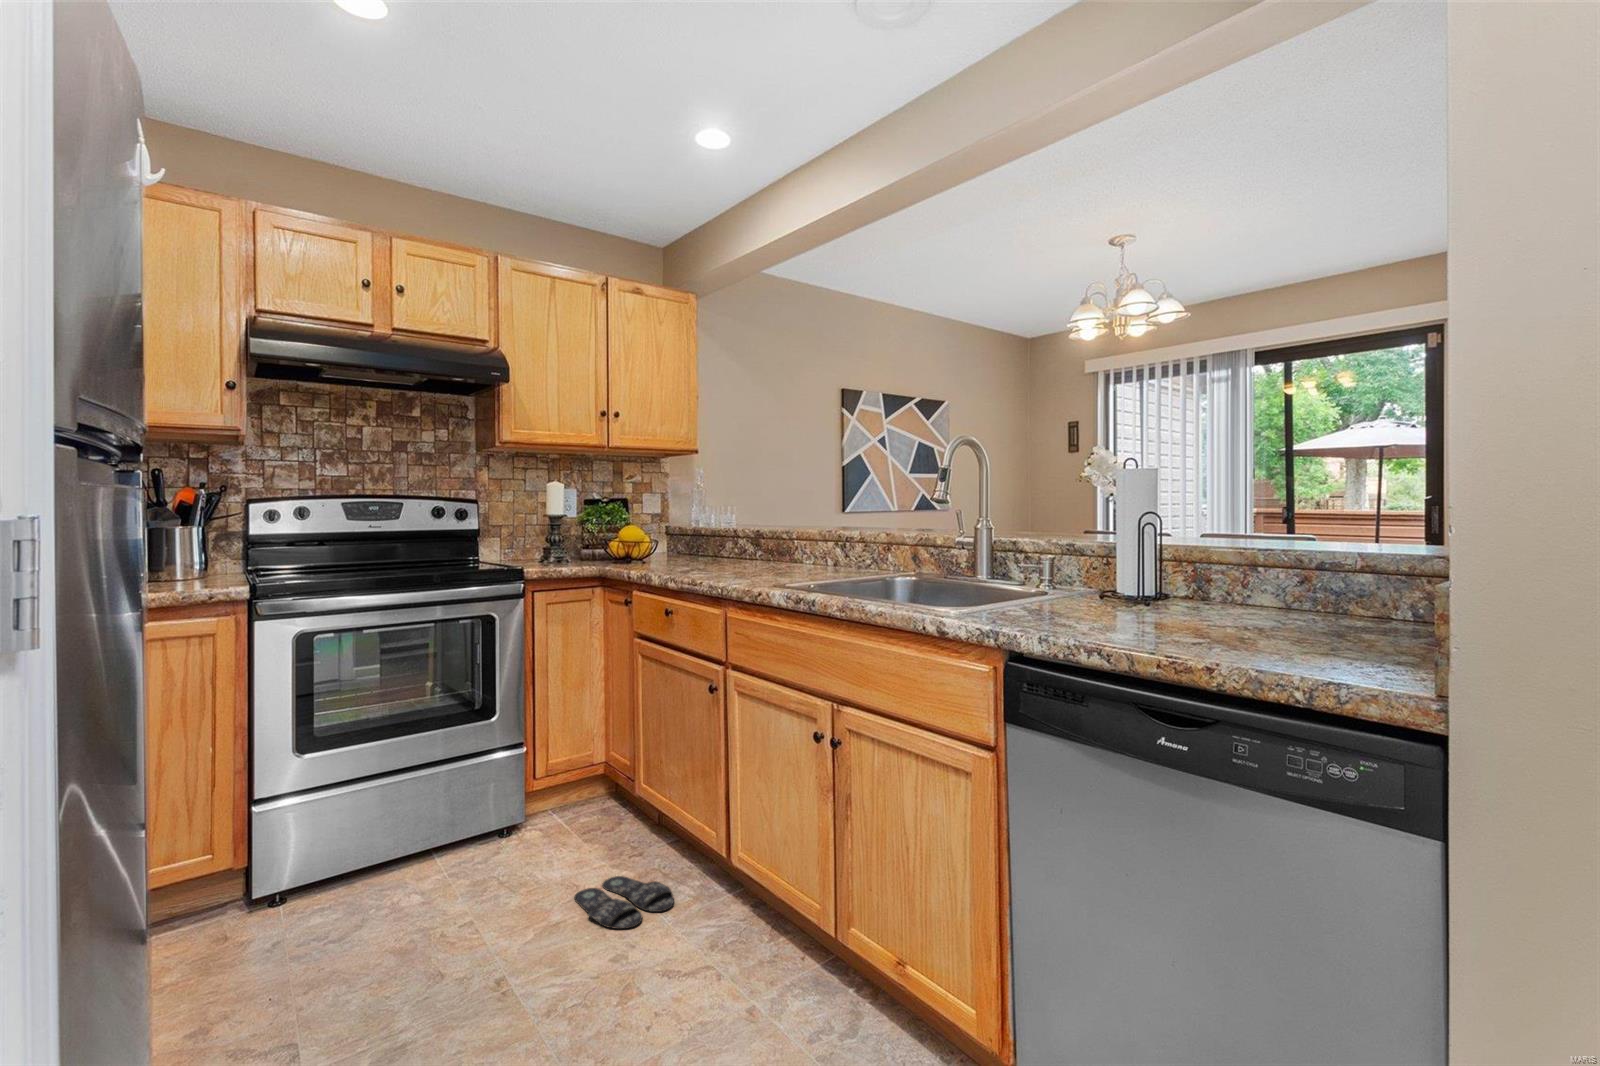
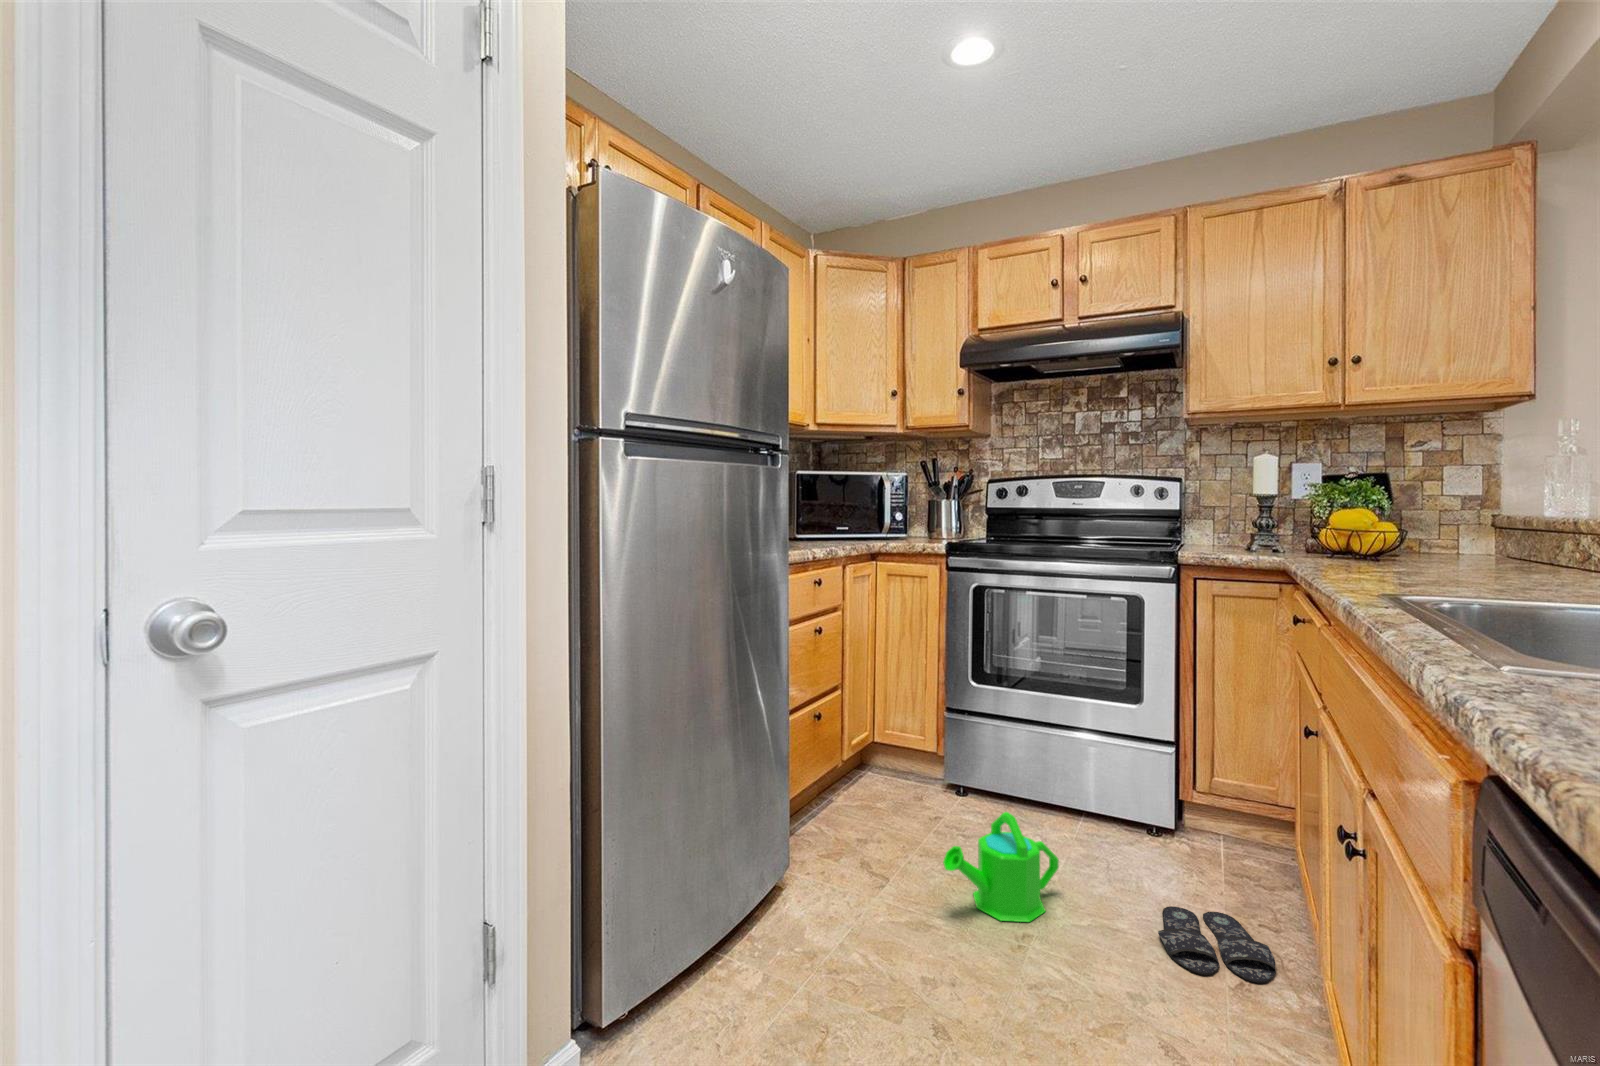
watering can: none [380,871,486,996] -> present [943,812,1059,922]

